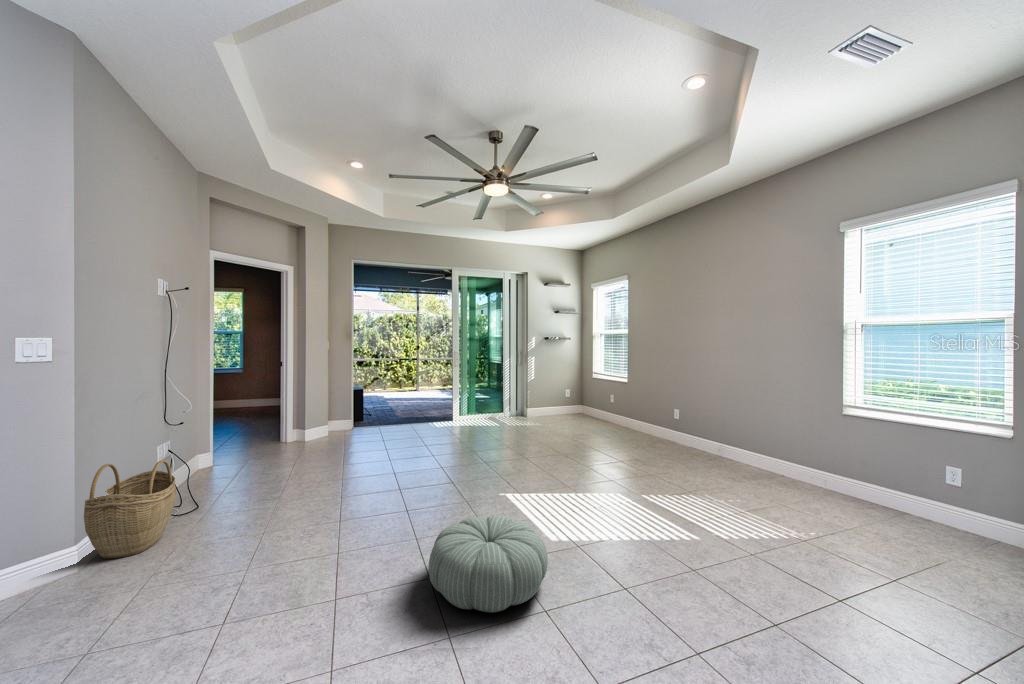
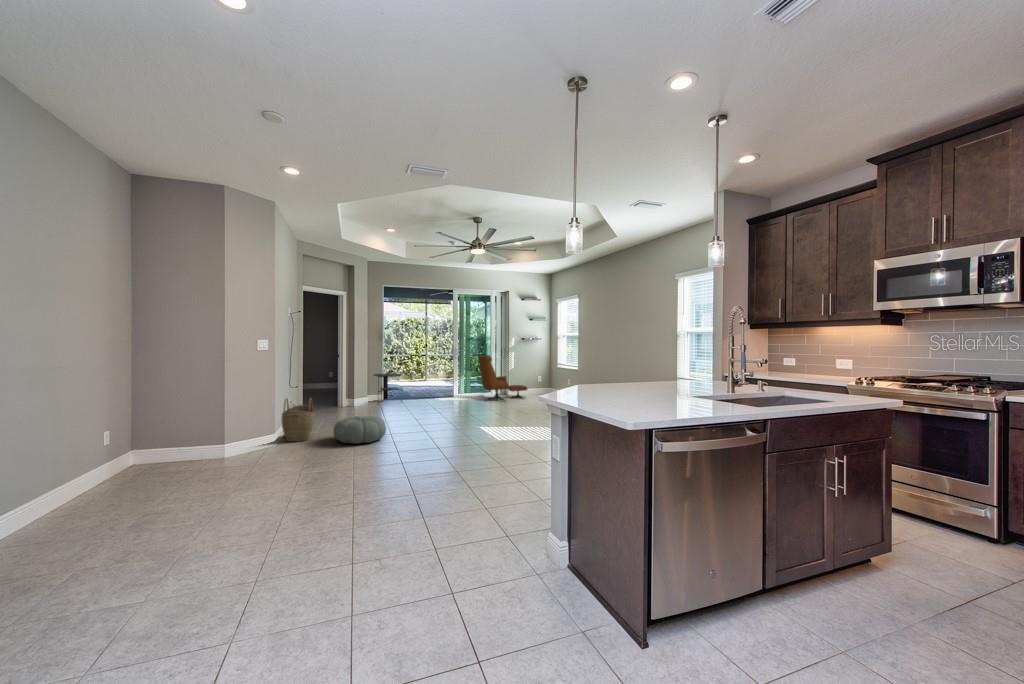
lounge chair: none [487,362,554,428] -> present [479,356,527,400]
side table: none [336,388,379,436] -> present [374,373,402,392]
pouf: present [429,515,548,612] -> present [333,416,386,444]

